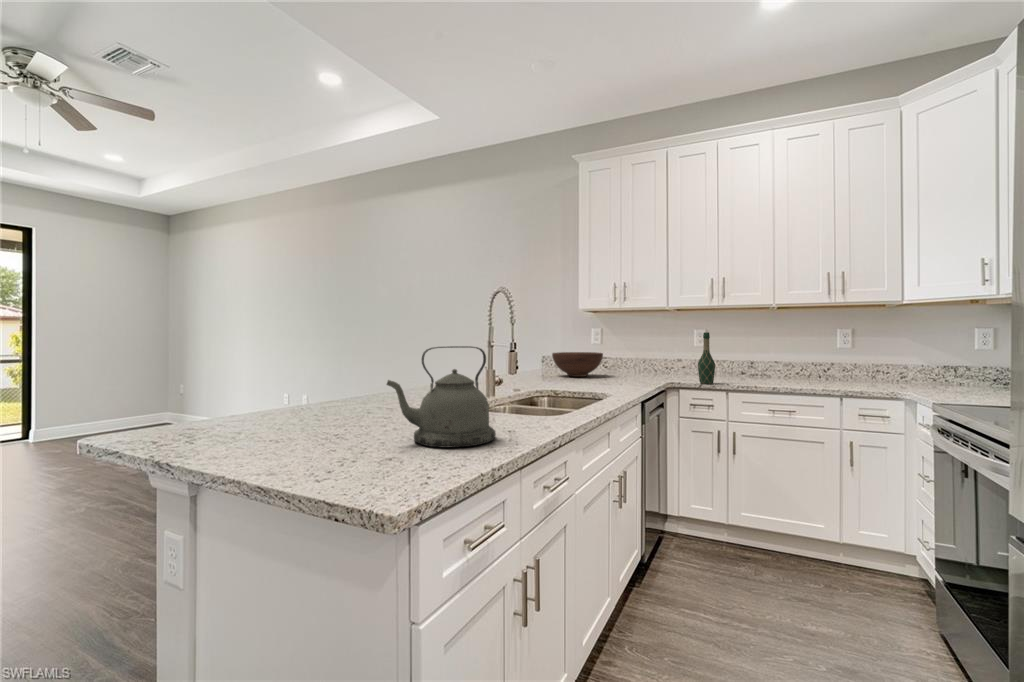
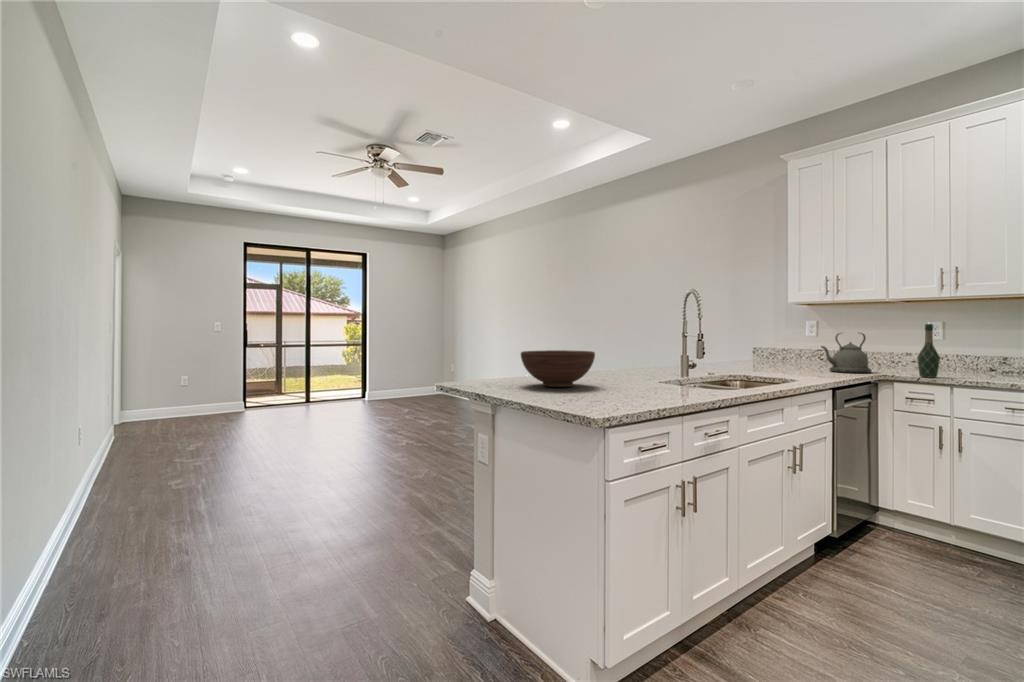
kettle: present [387,346,496,448] -> present [821,333,872,373]
fruit bowl: present [552,352,603,377] -> present [521,350,595,387]

